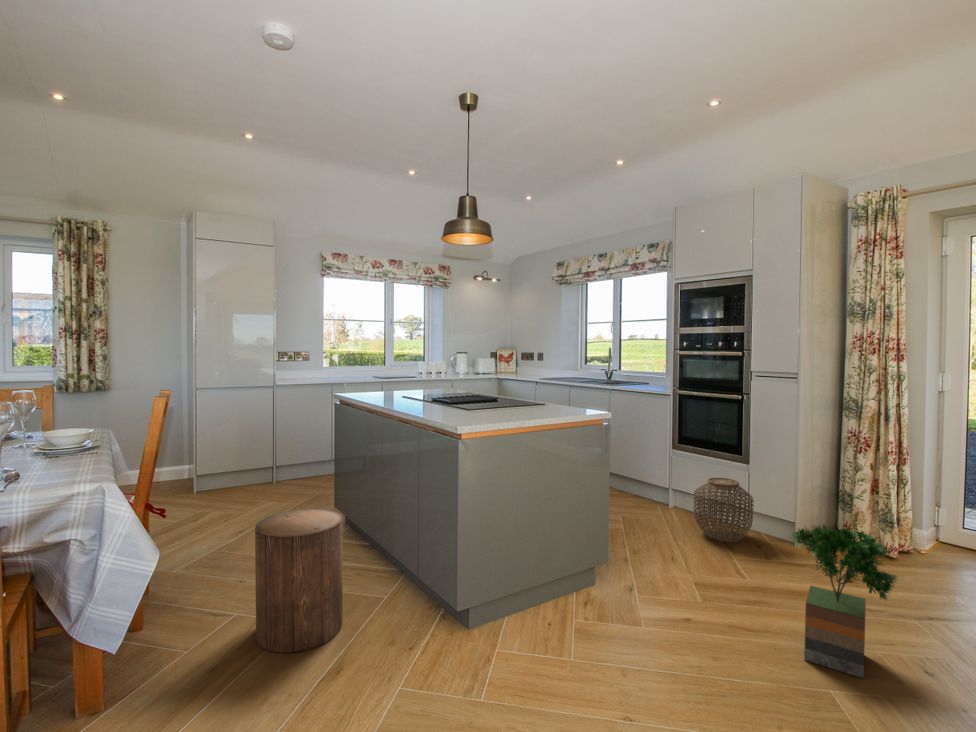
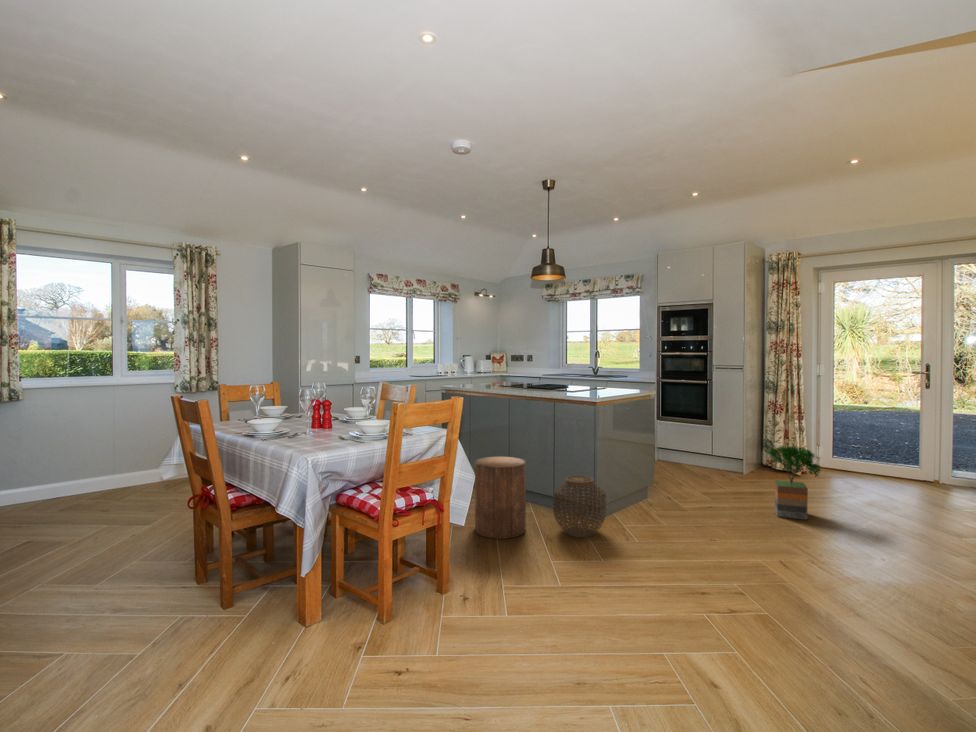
woven basket: present [693,478,753,542] -> present [553,476,606,537]

